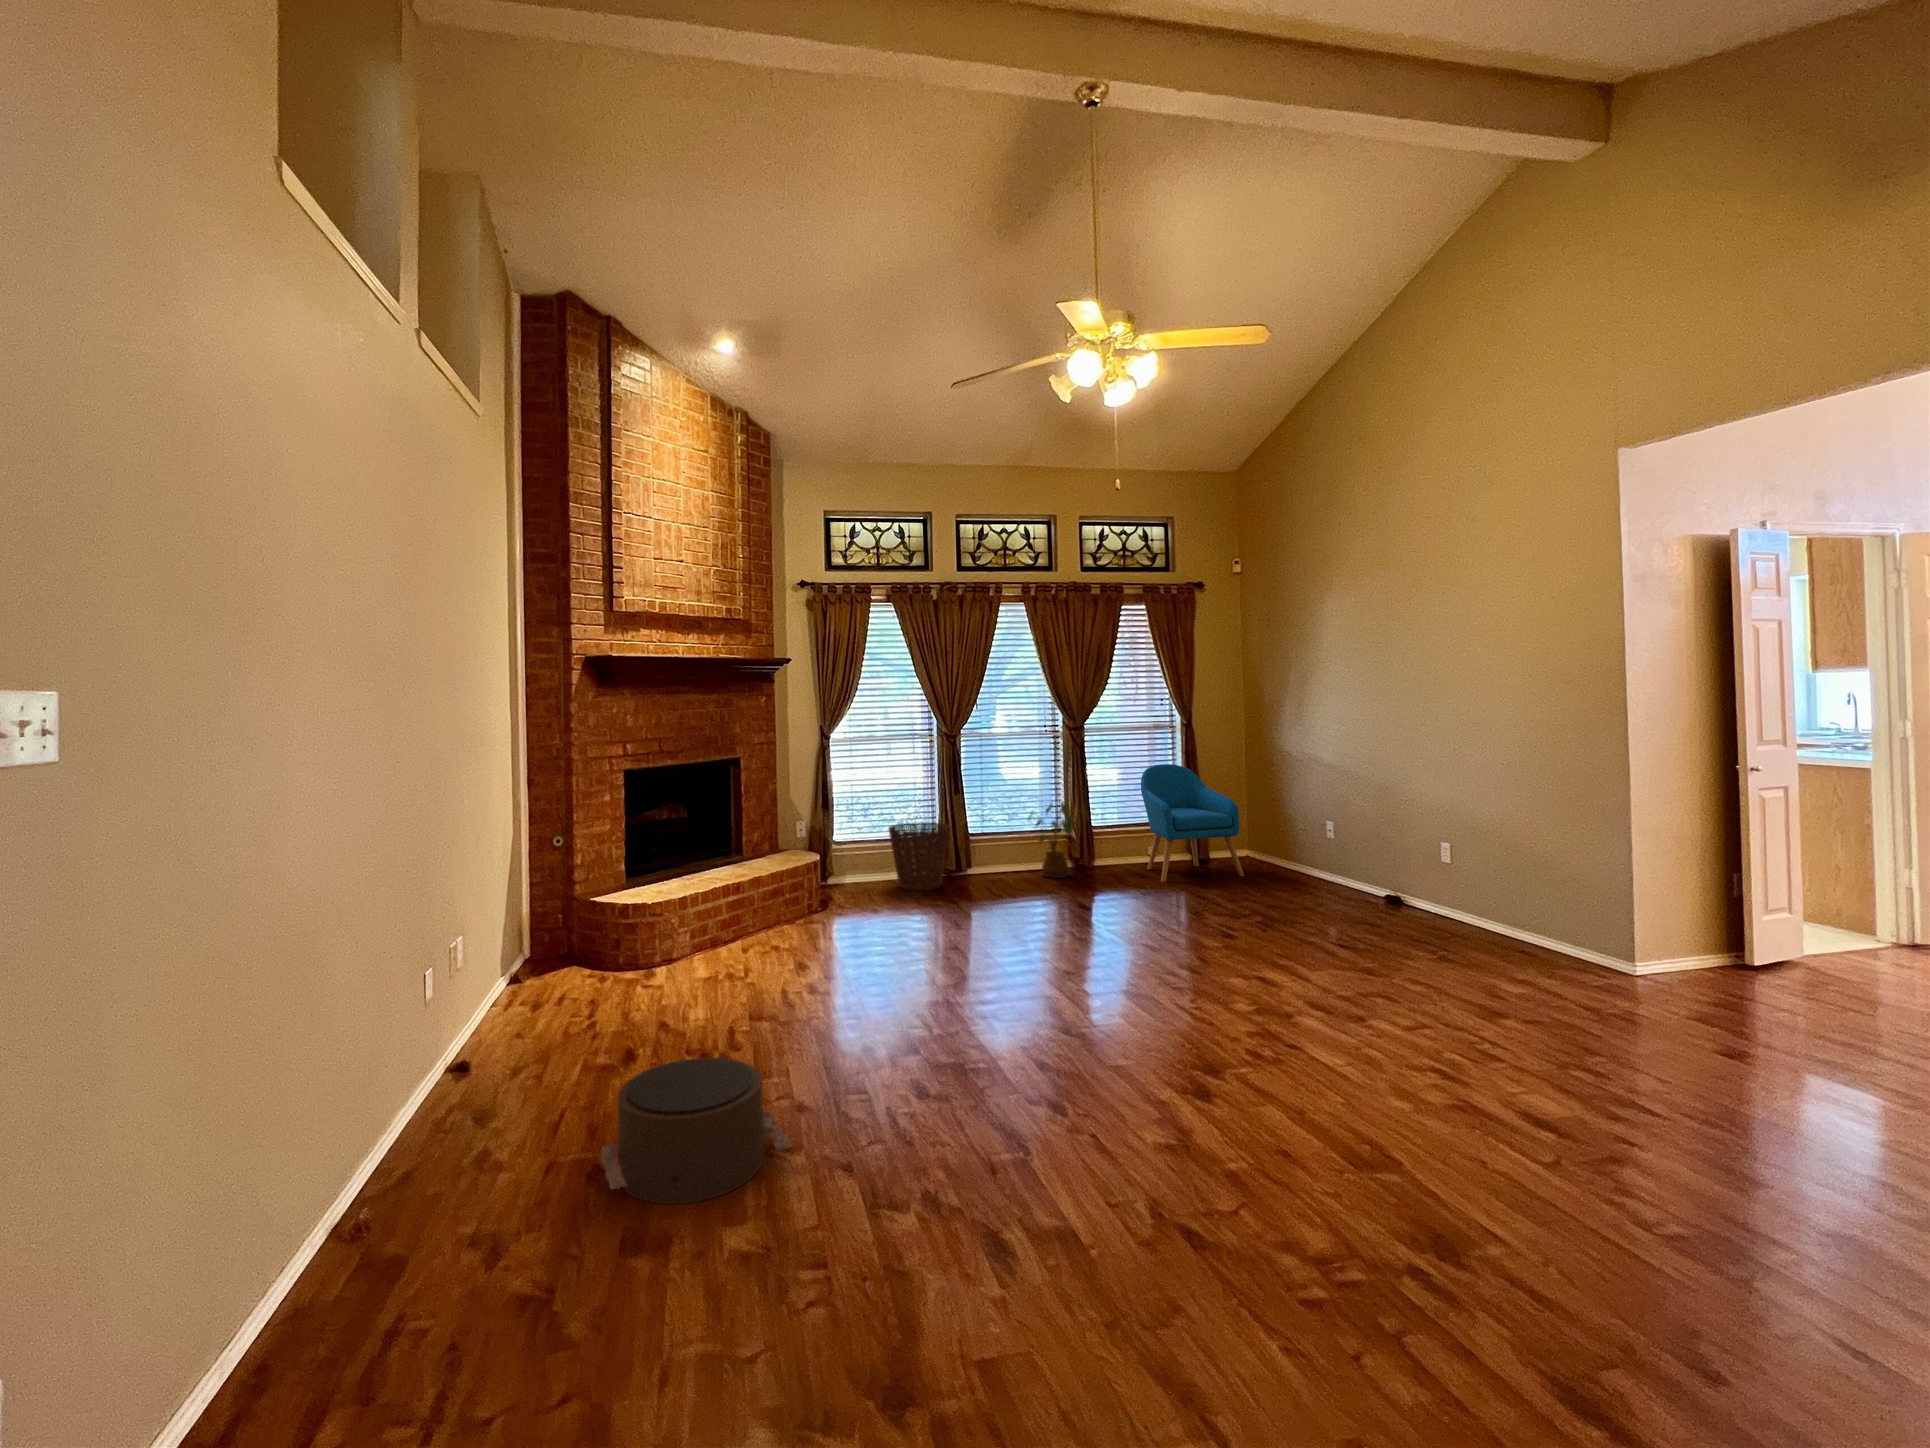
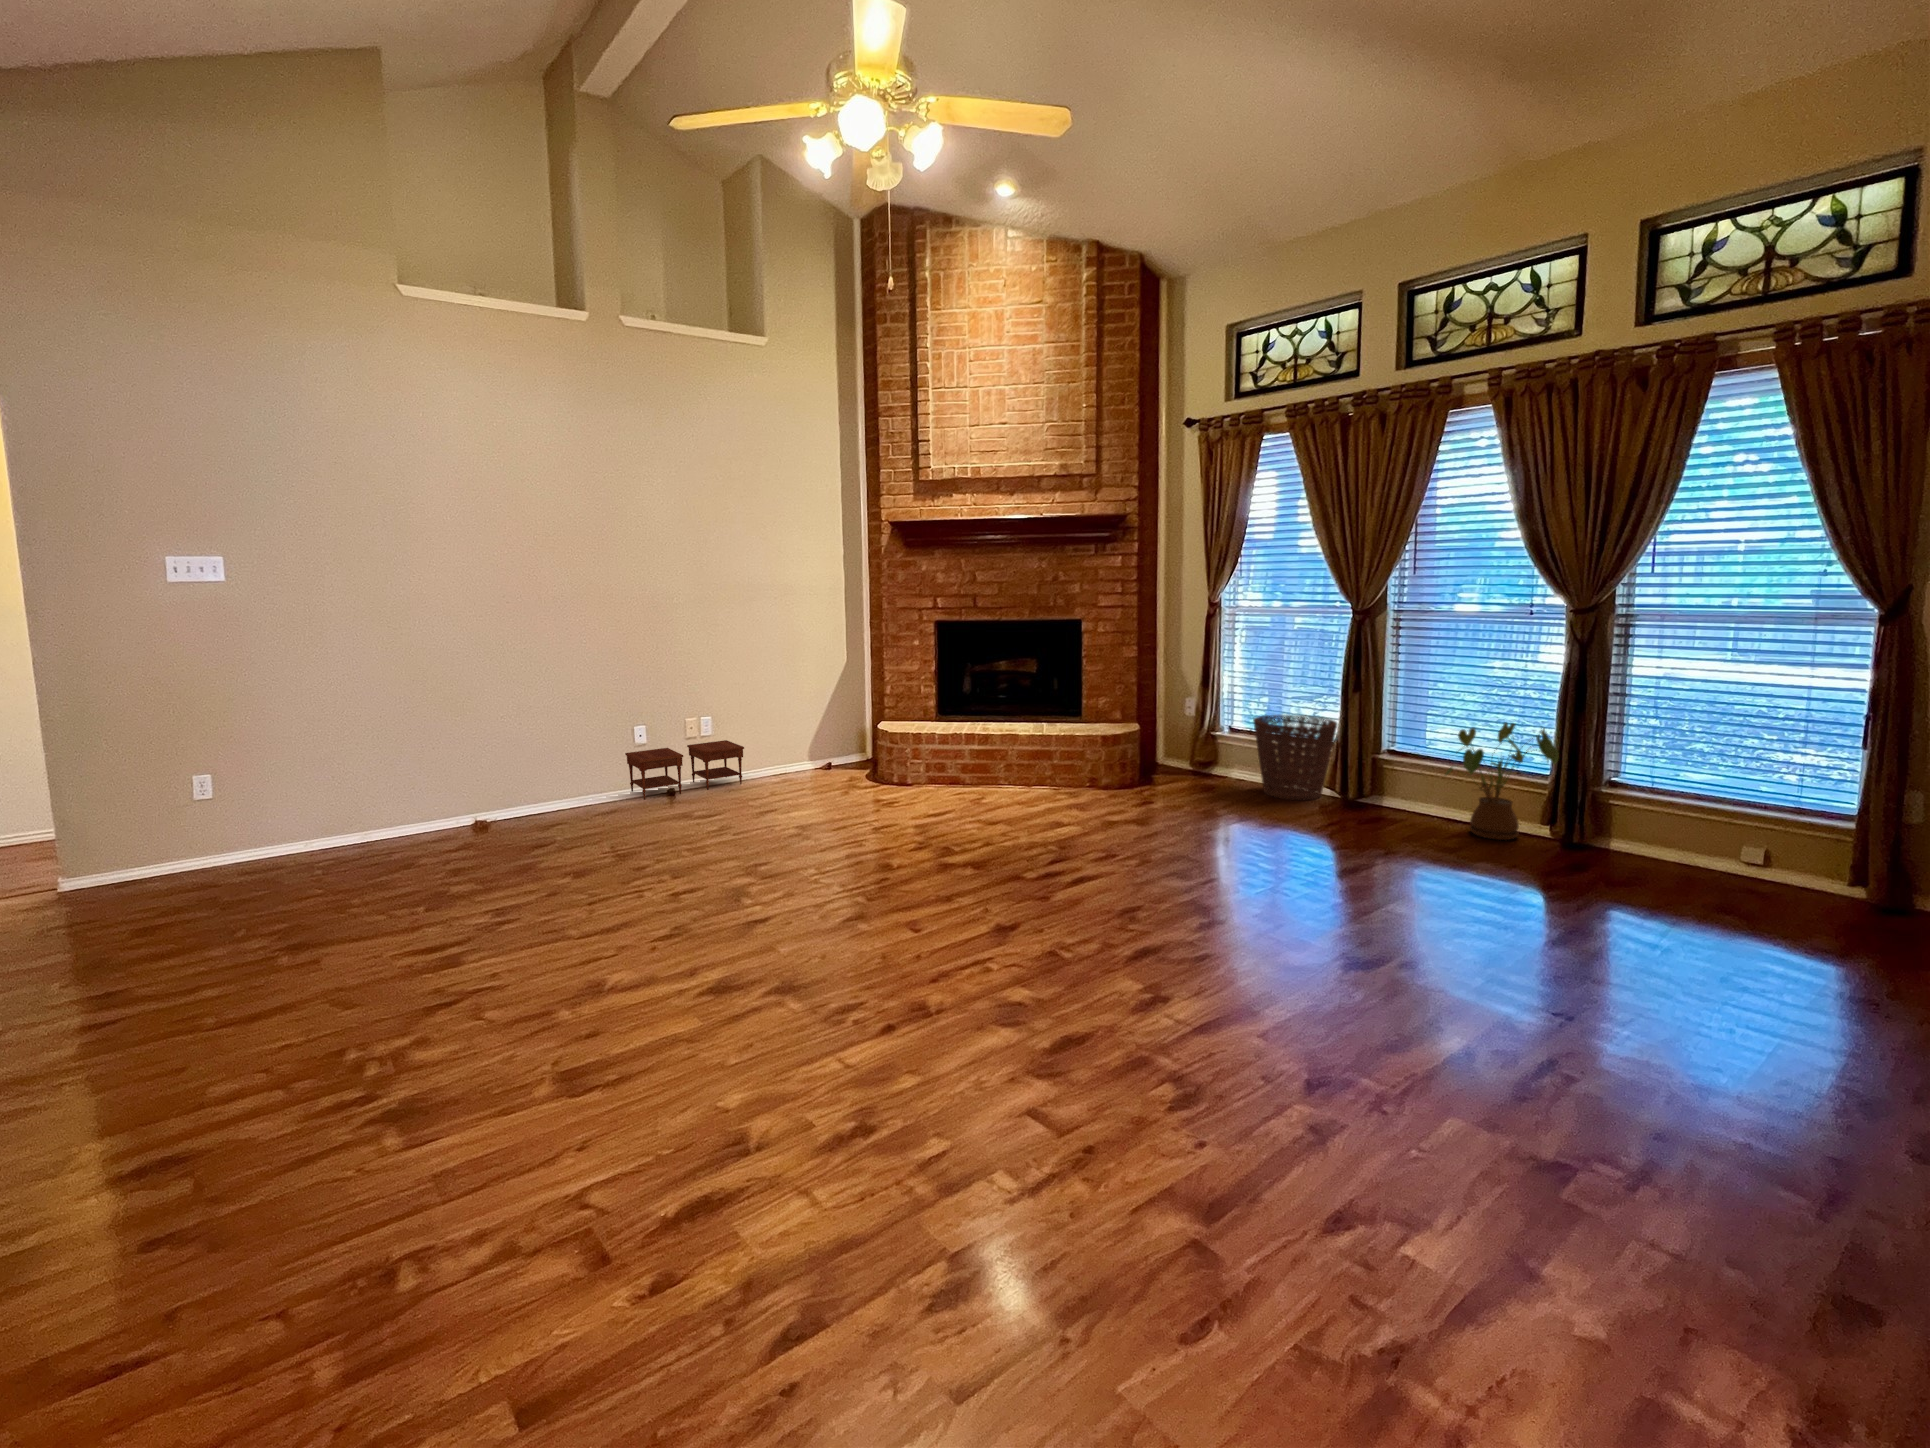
armchair: present [1141,764,1244,882] -> none [1616,691,1865,945]
side table: none [426,977,553,1110] -> present [625,740,744,800]
pouf: present [601,1058,791,1204] -> none [509,787,609,855]

